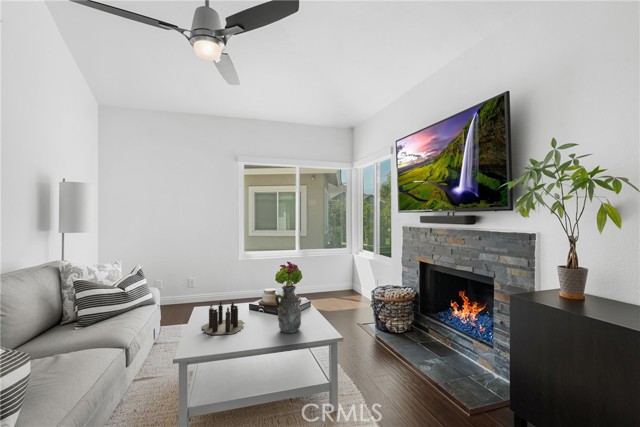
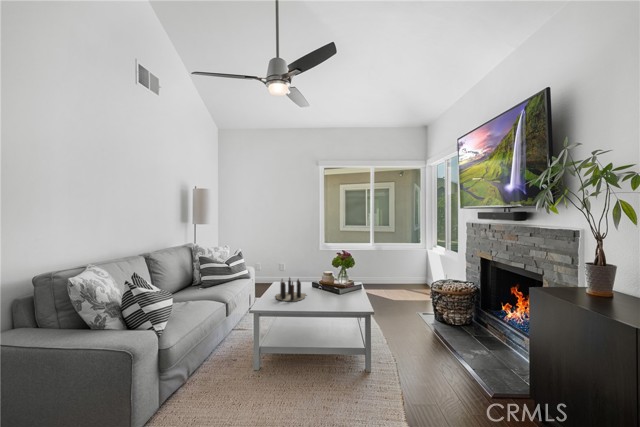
decorative vase: present [275,285,301,333] -> none [328,268,347,305]

